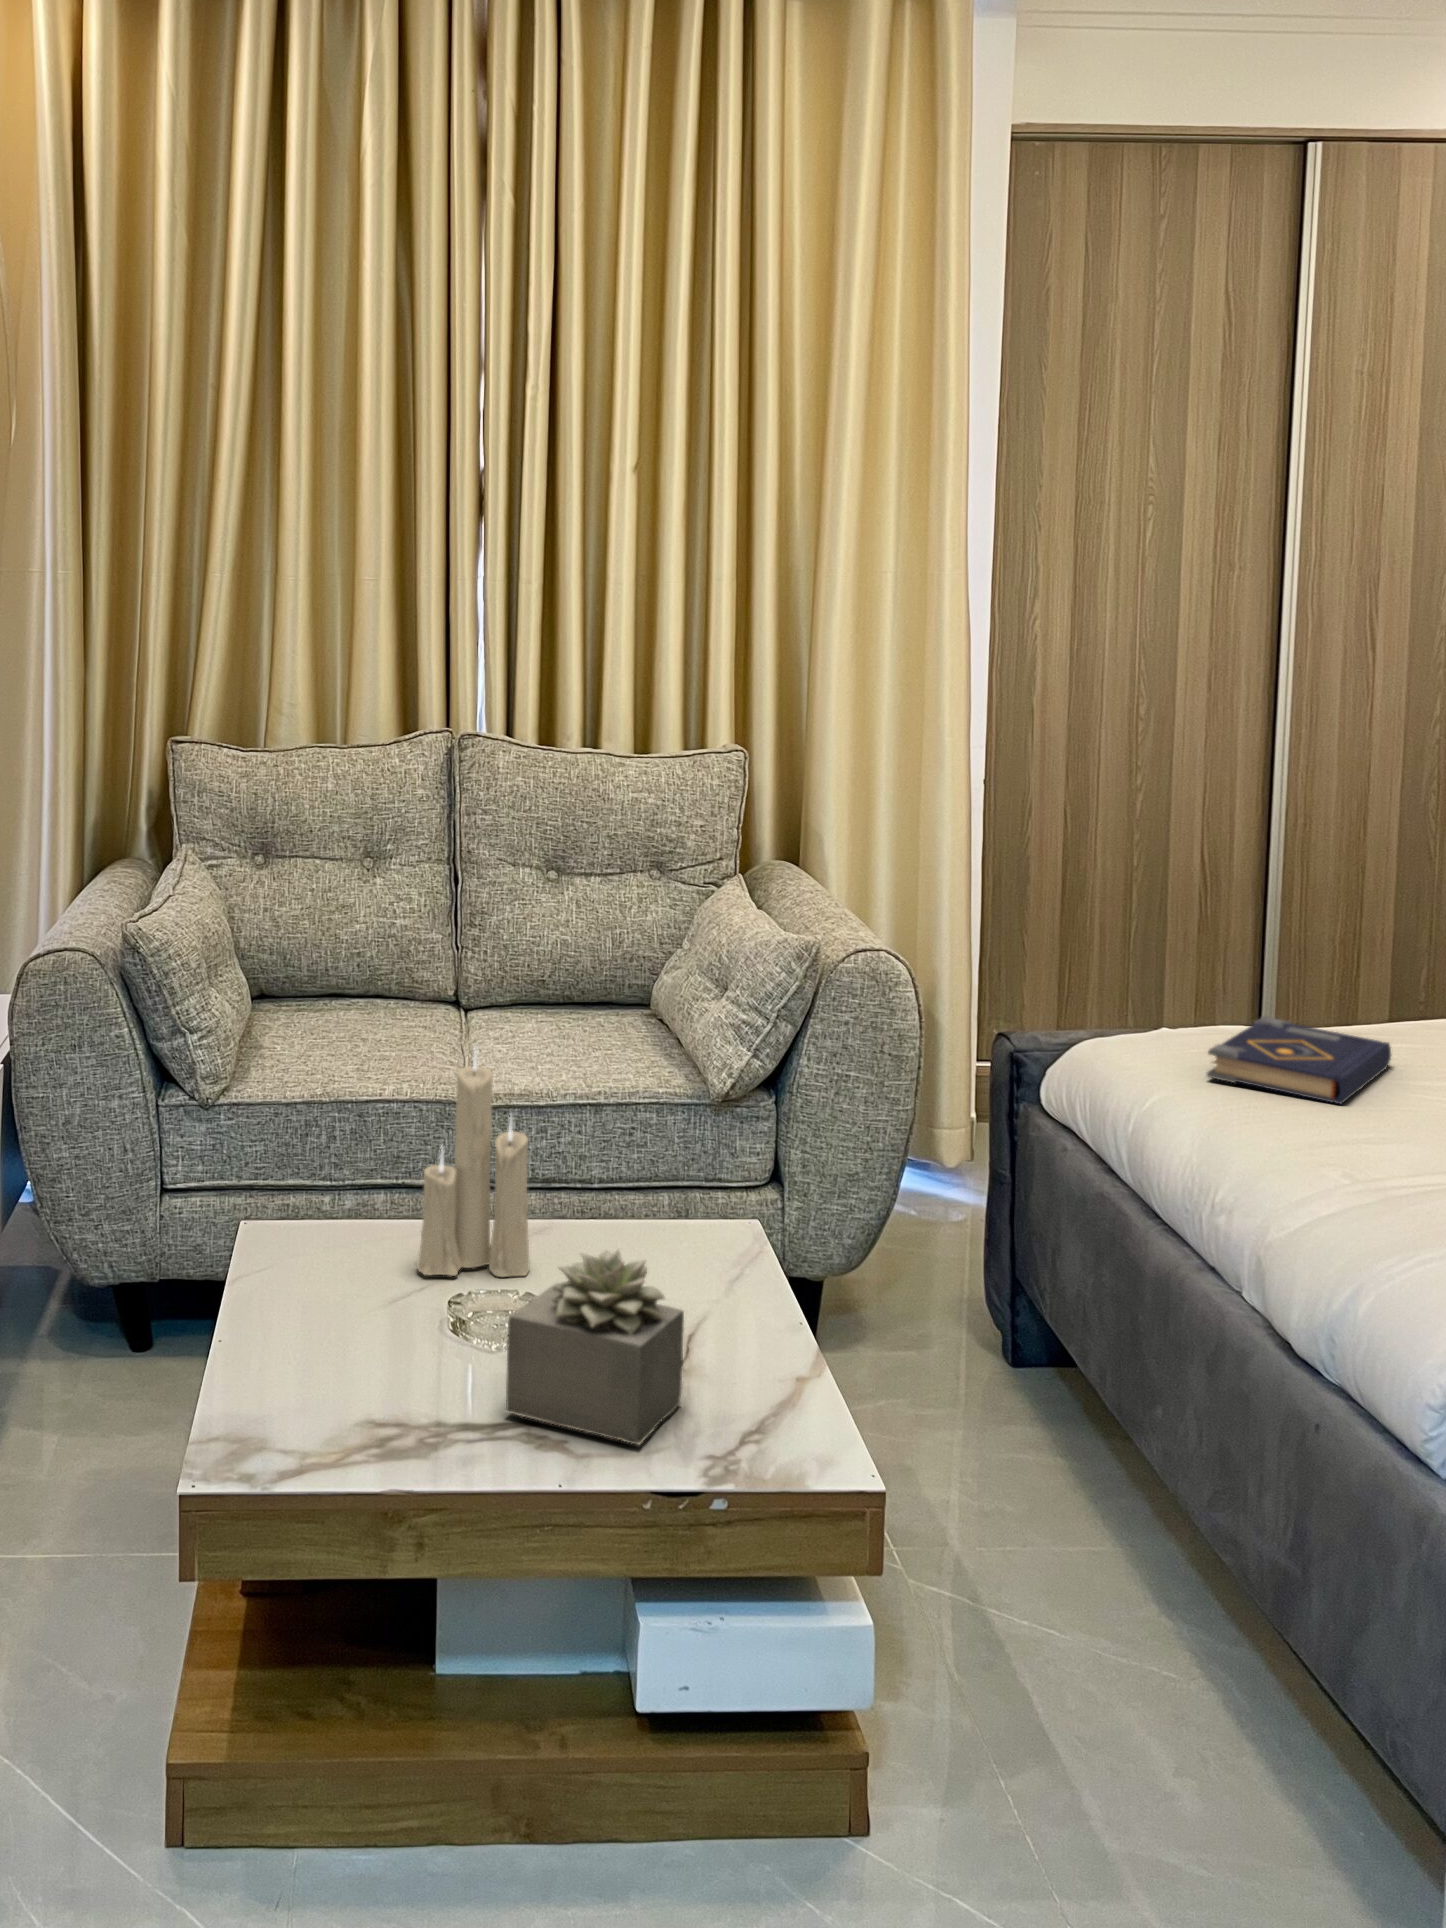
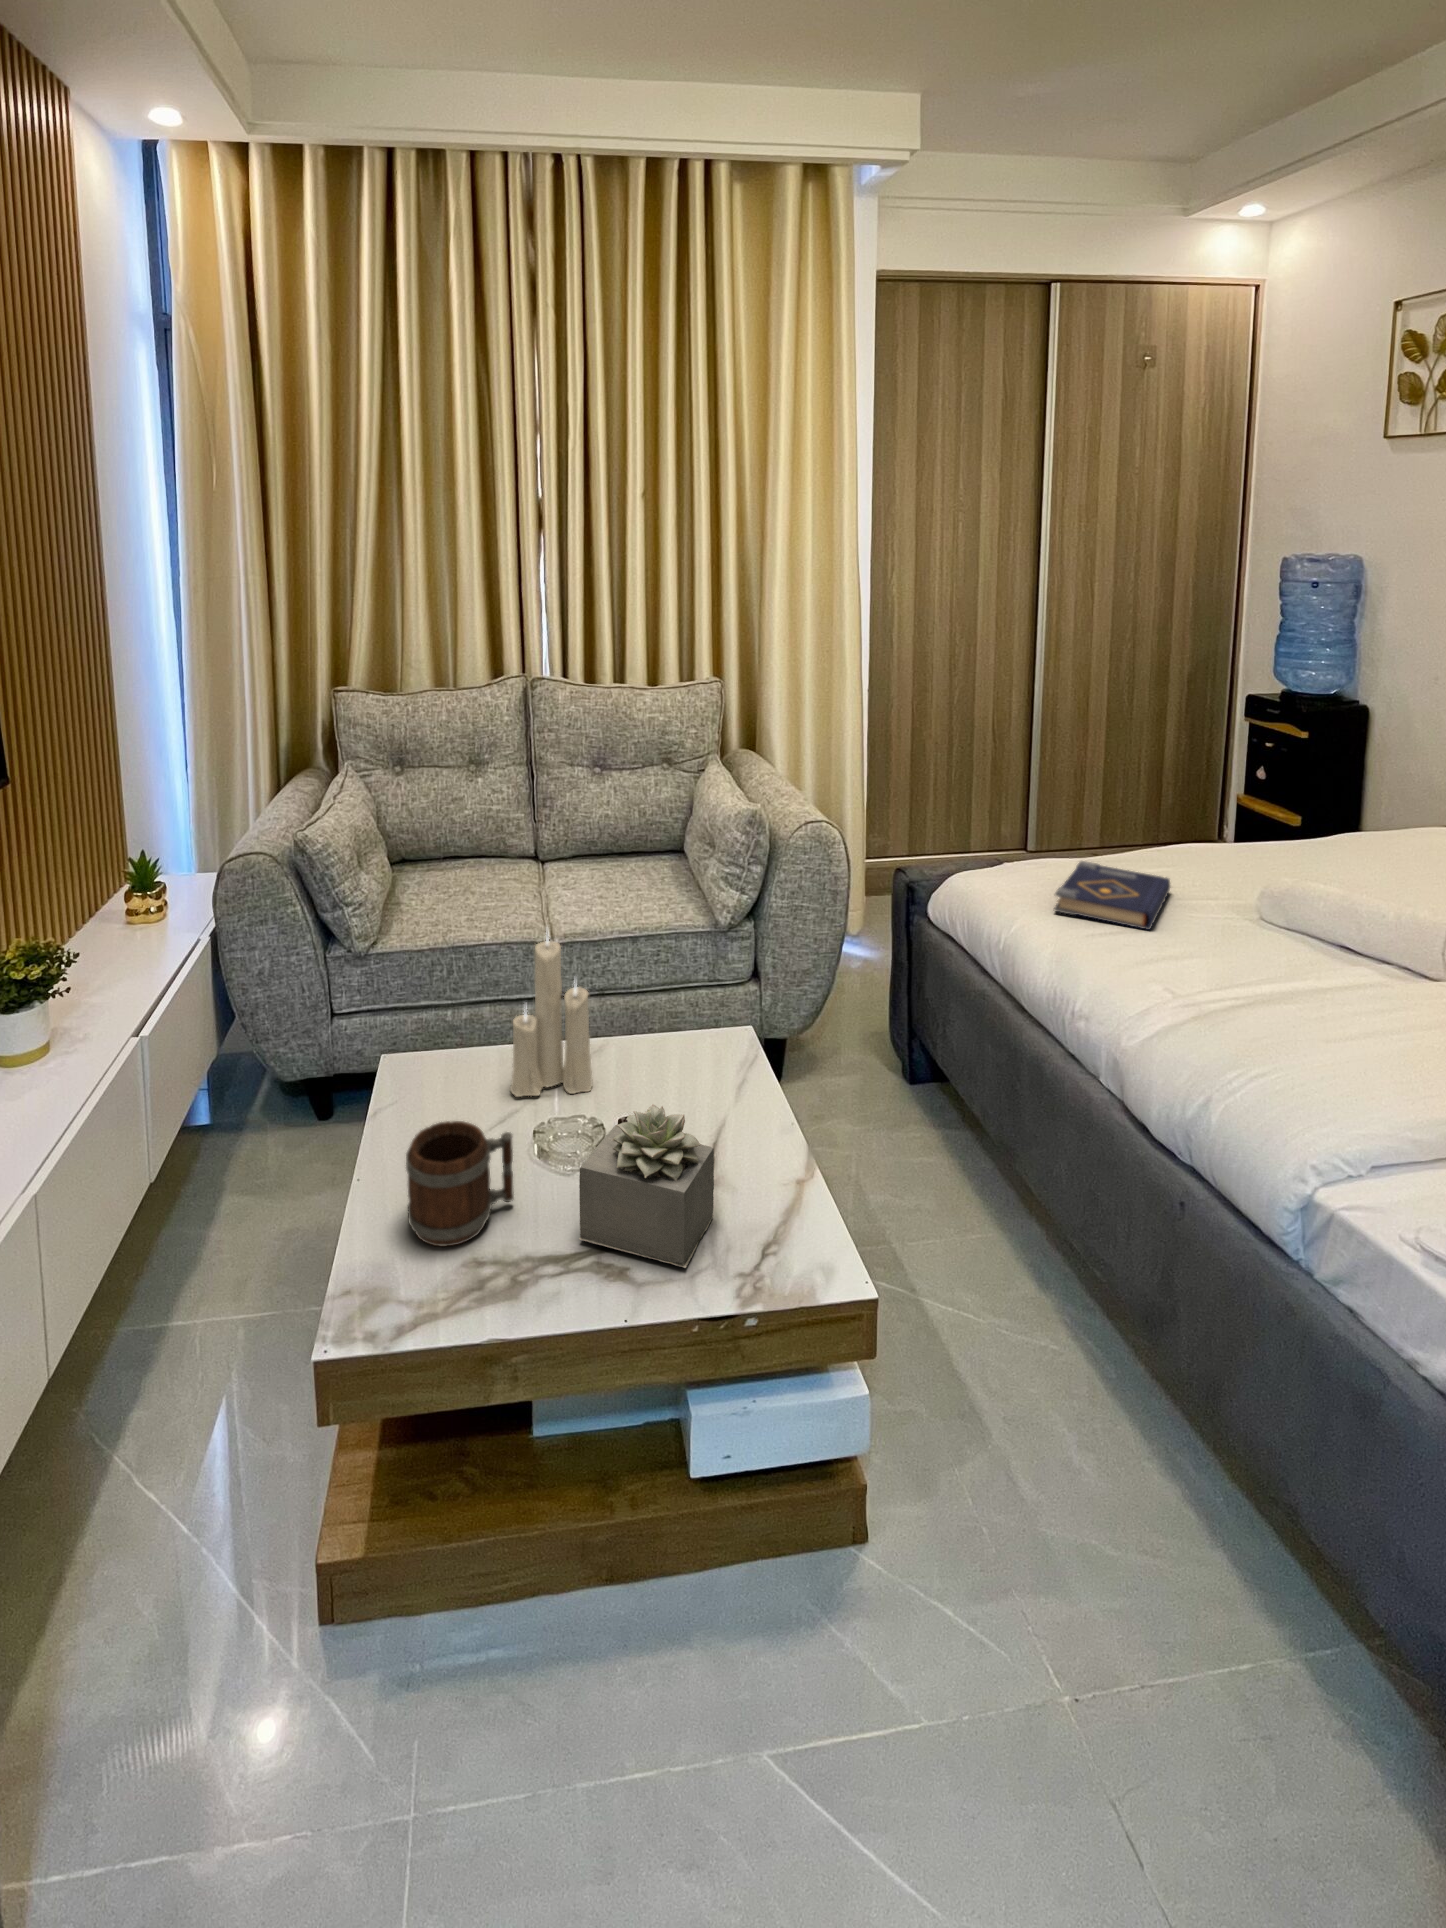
mug: none [286,1262,423,1410] -> present [406,1121,514,1246]

